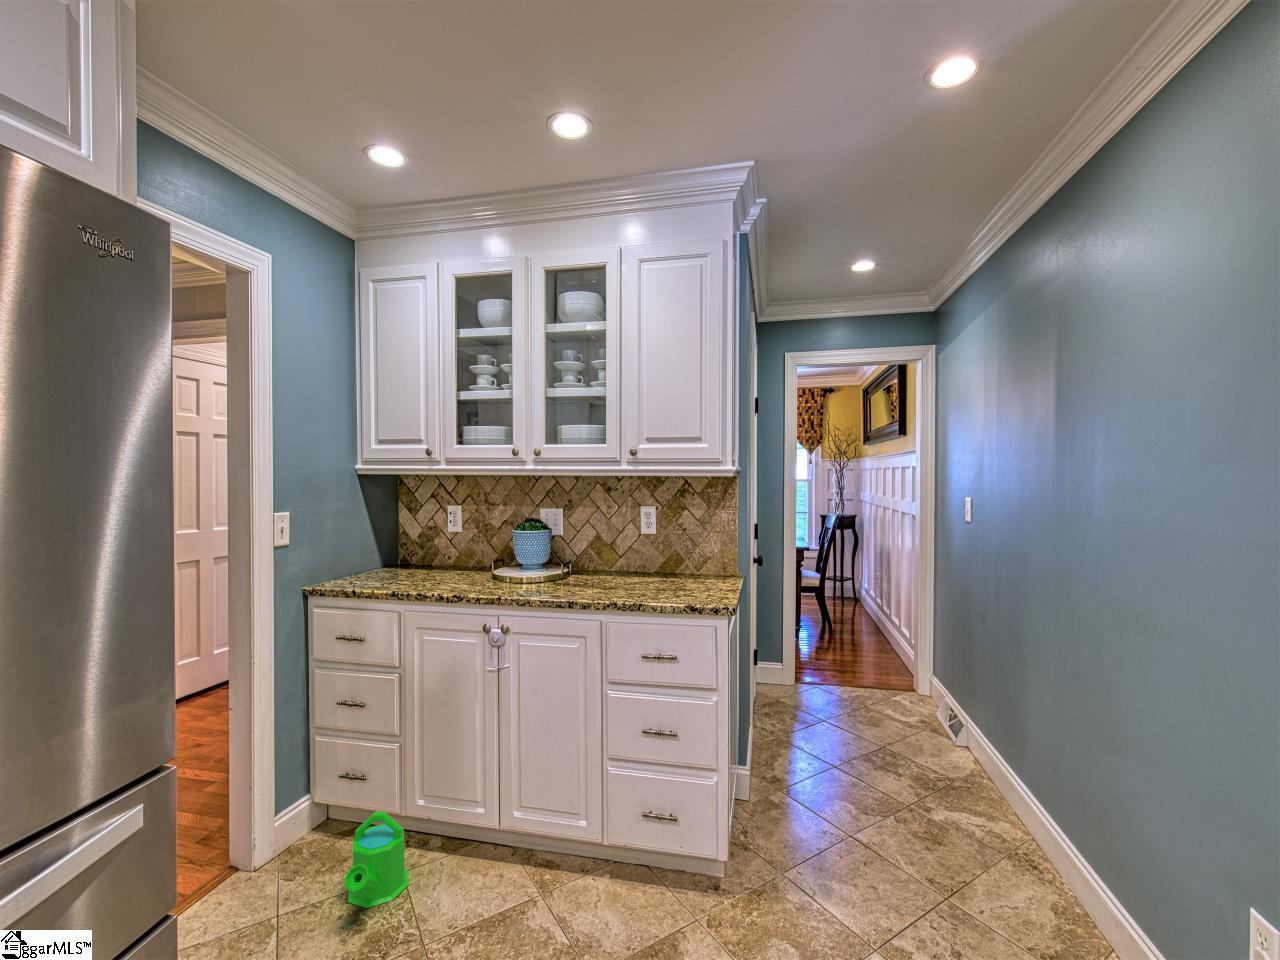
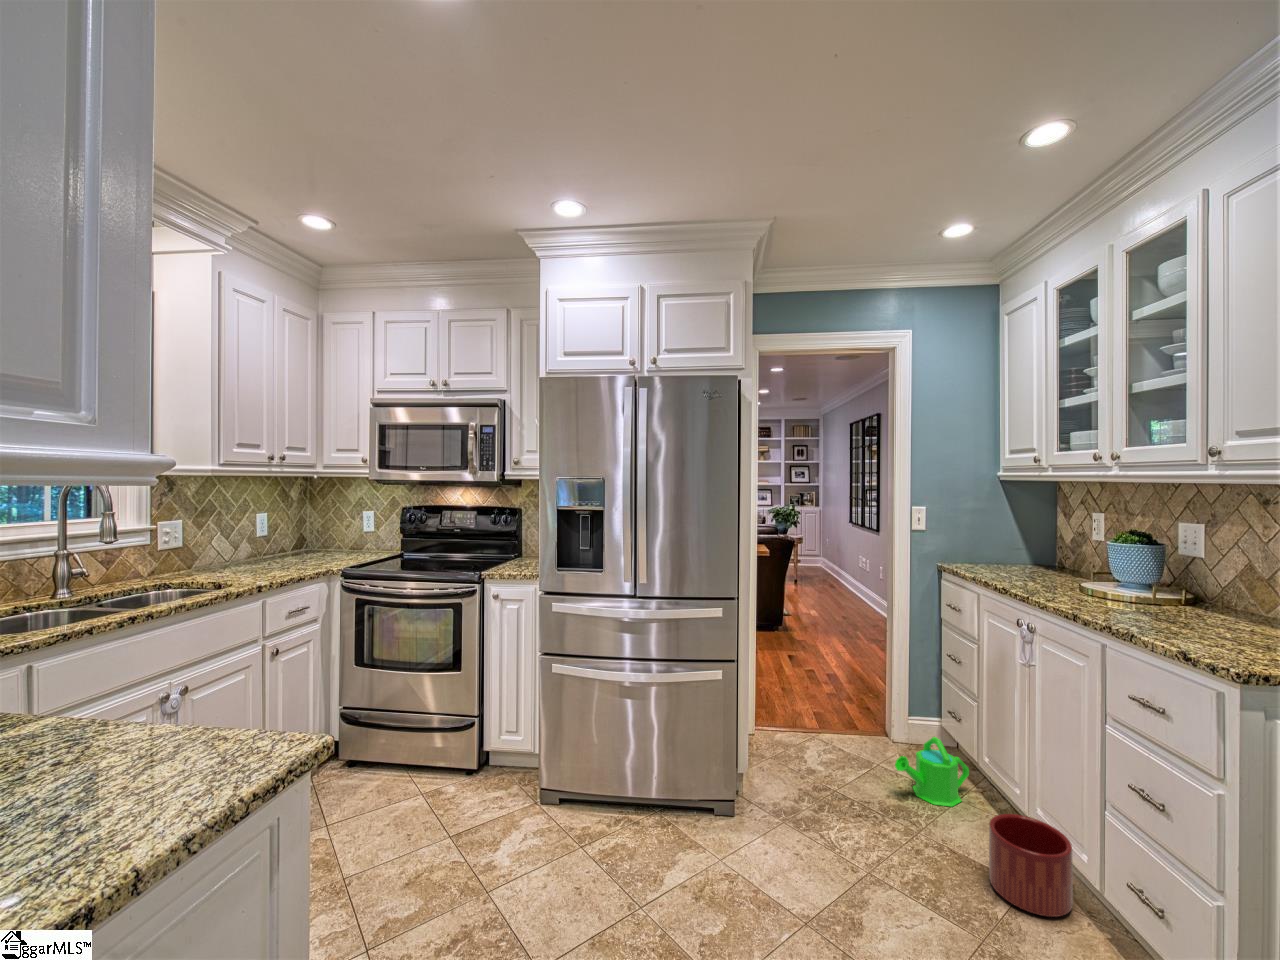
planter: none [517,817,589,924] -> present [989,814,1073,917]

